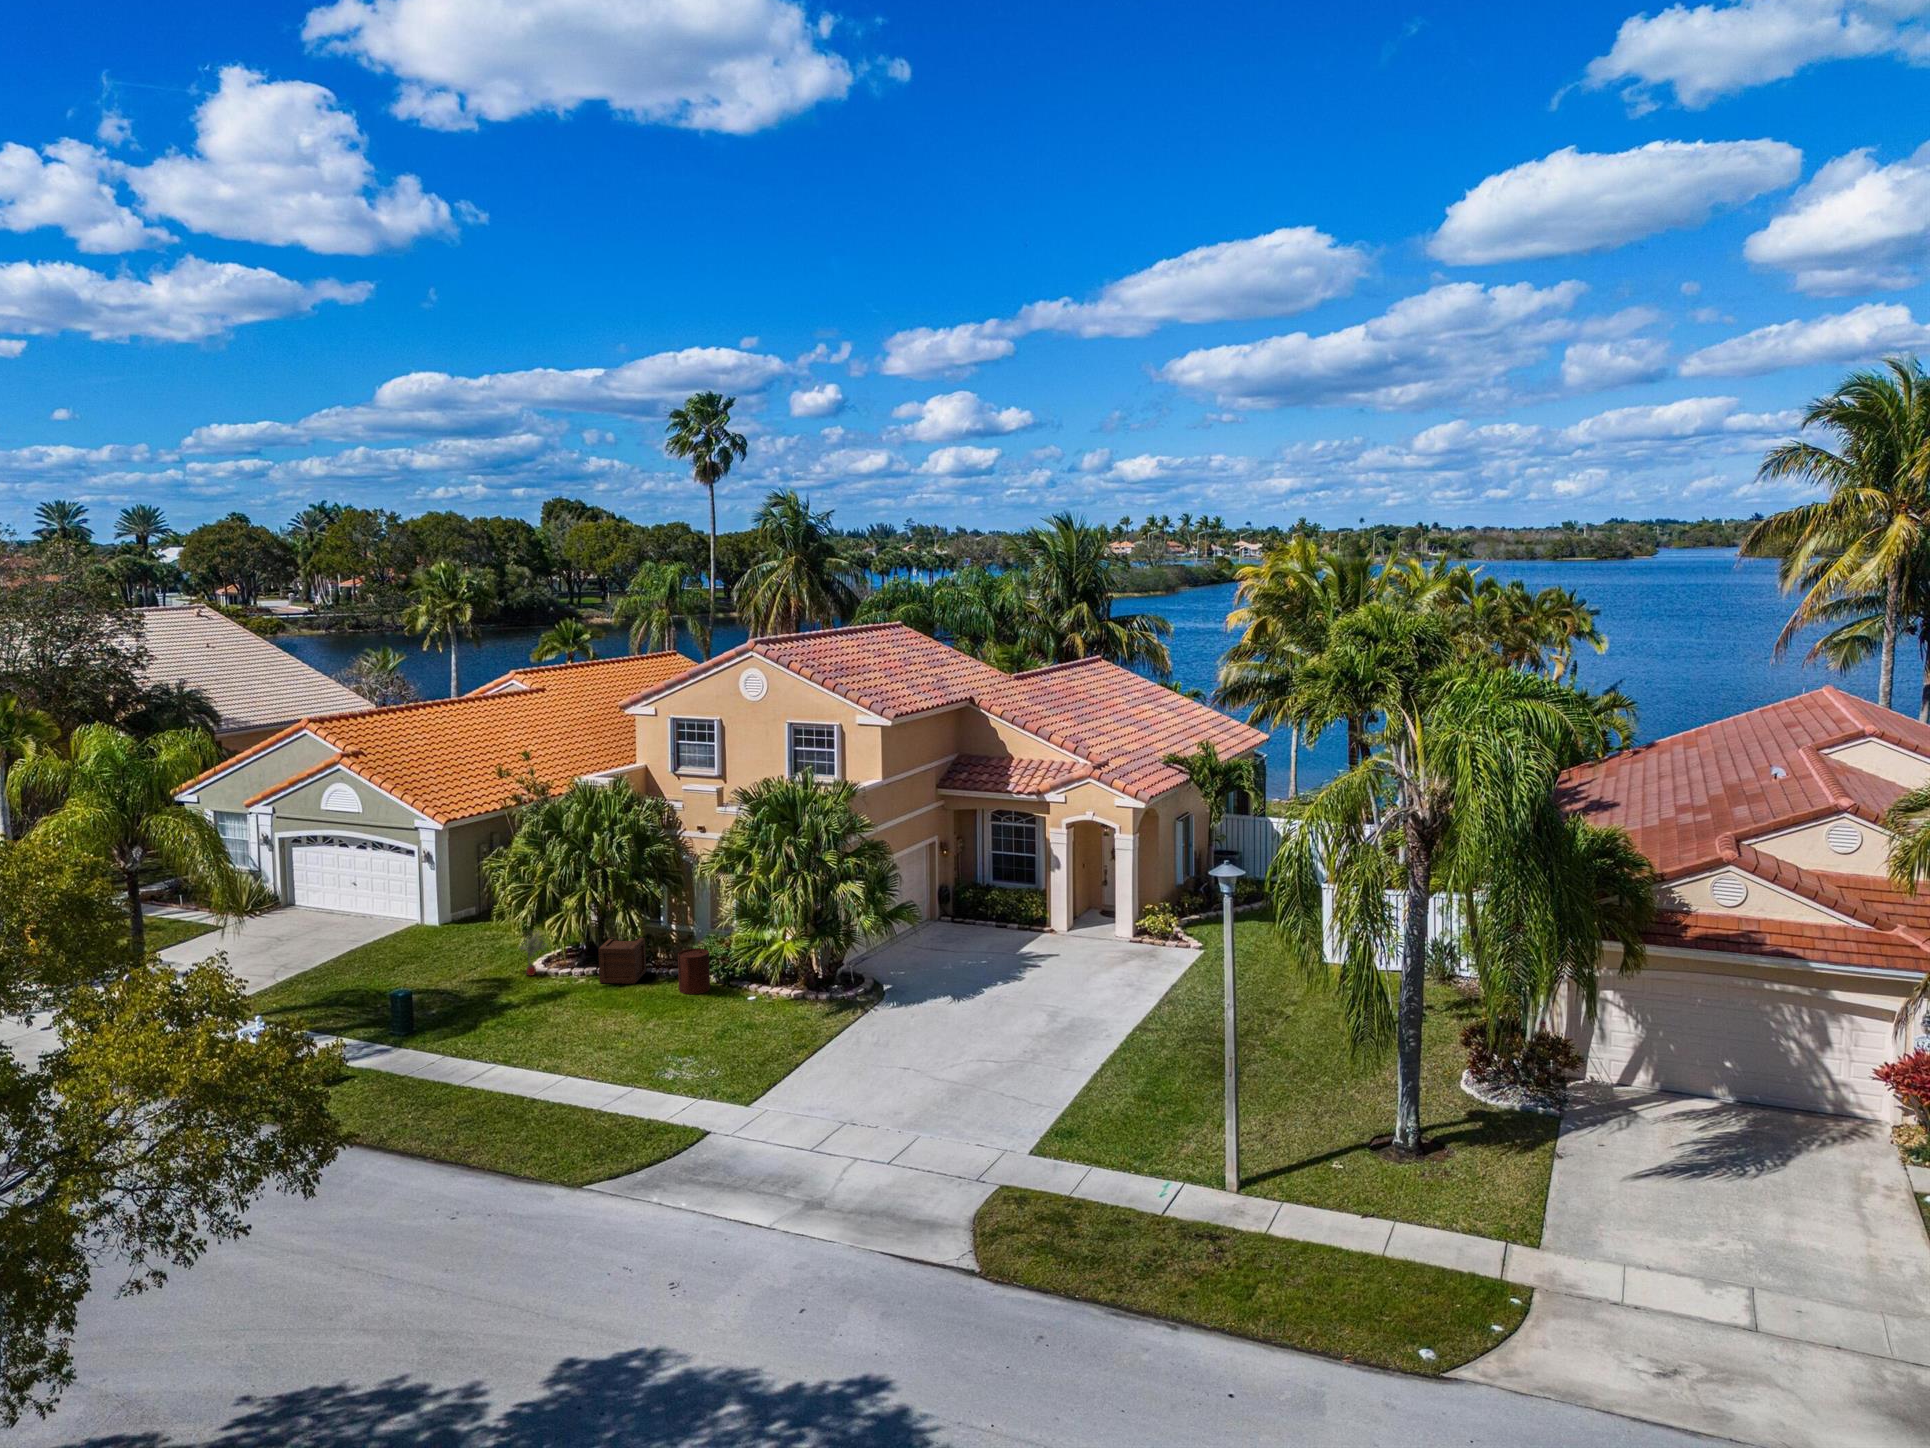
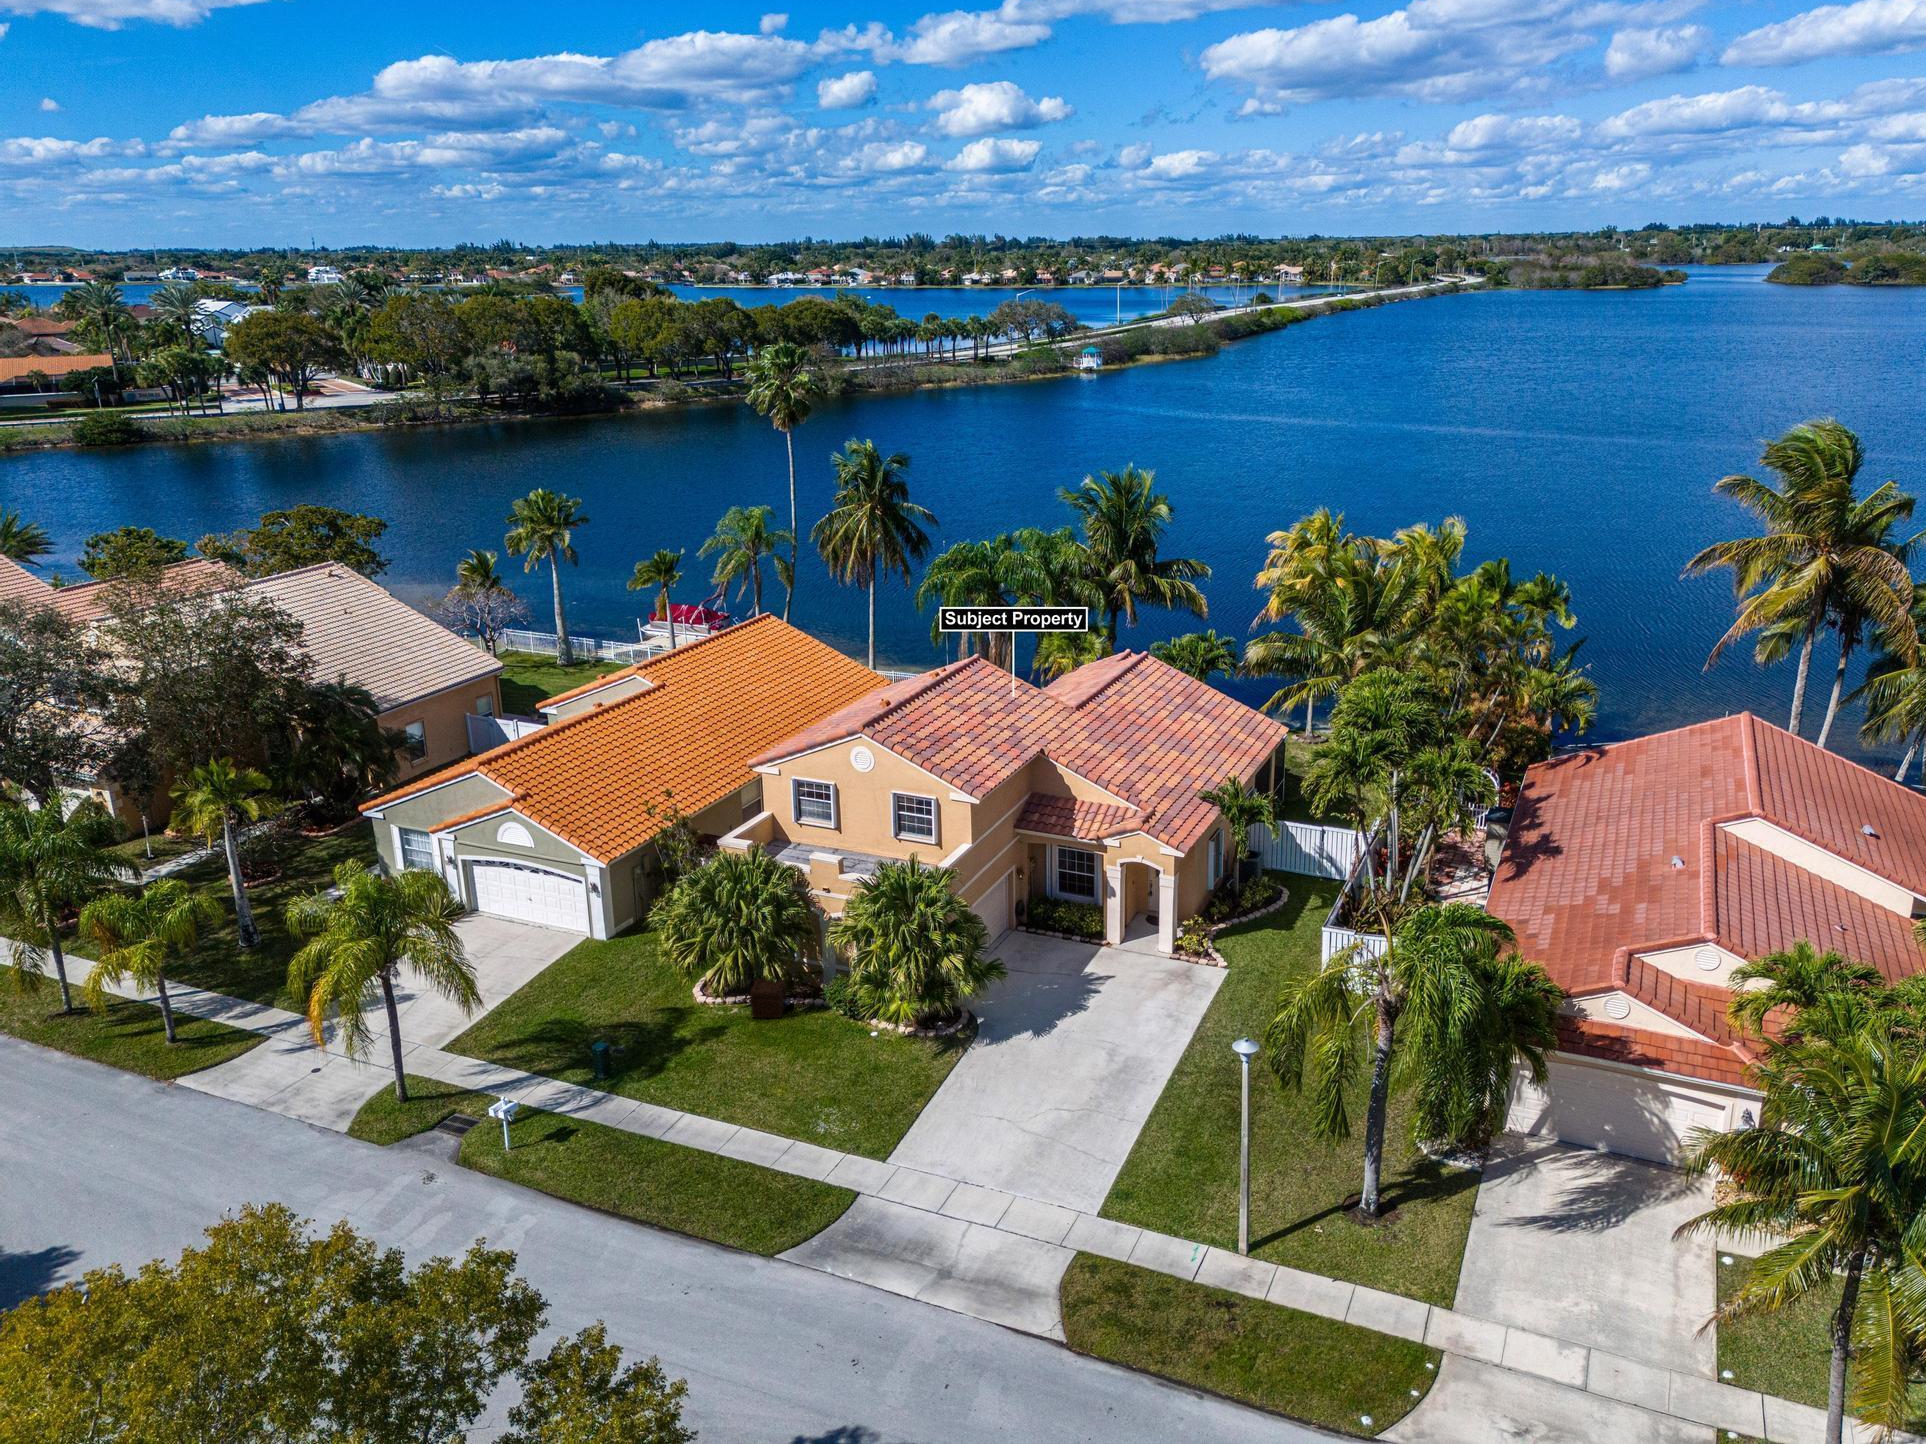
potted tree: present [519,931,546,976] -> none [682,972,707,1008]
trash can: present [678,949,710,994] -> none [815,993,841,1031]

